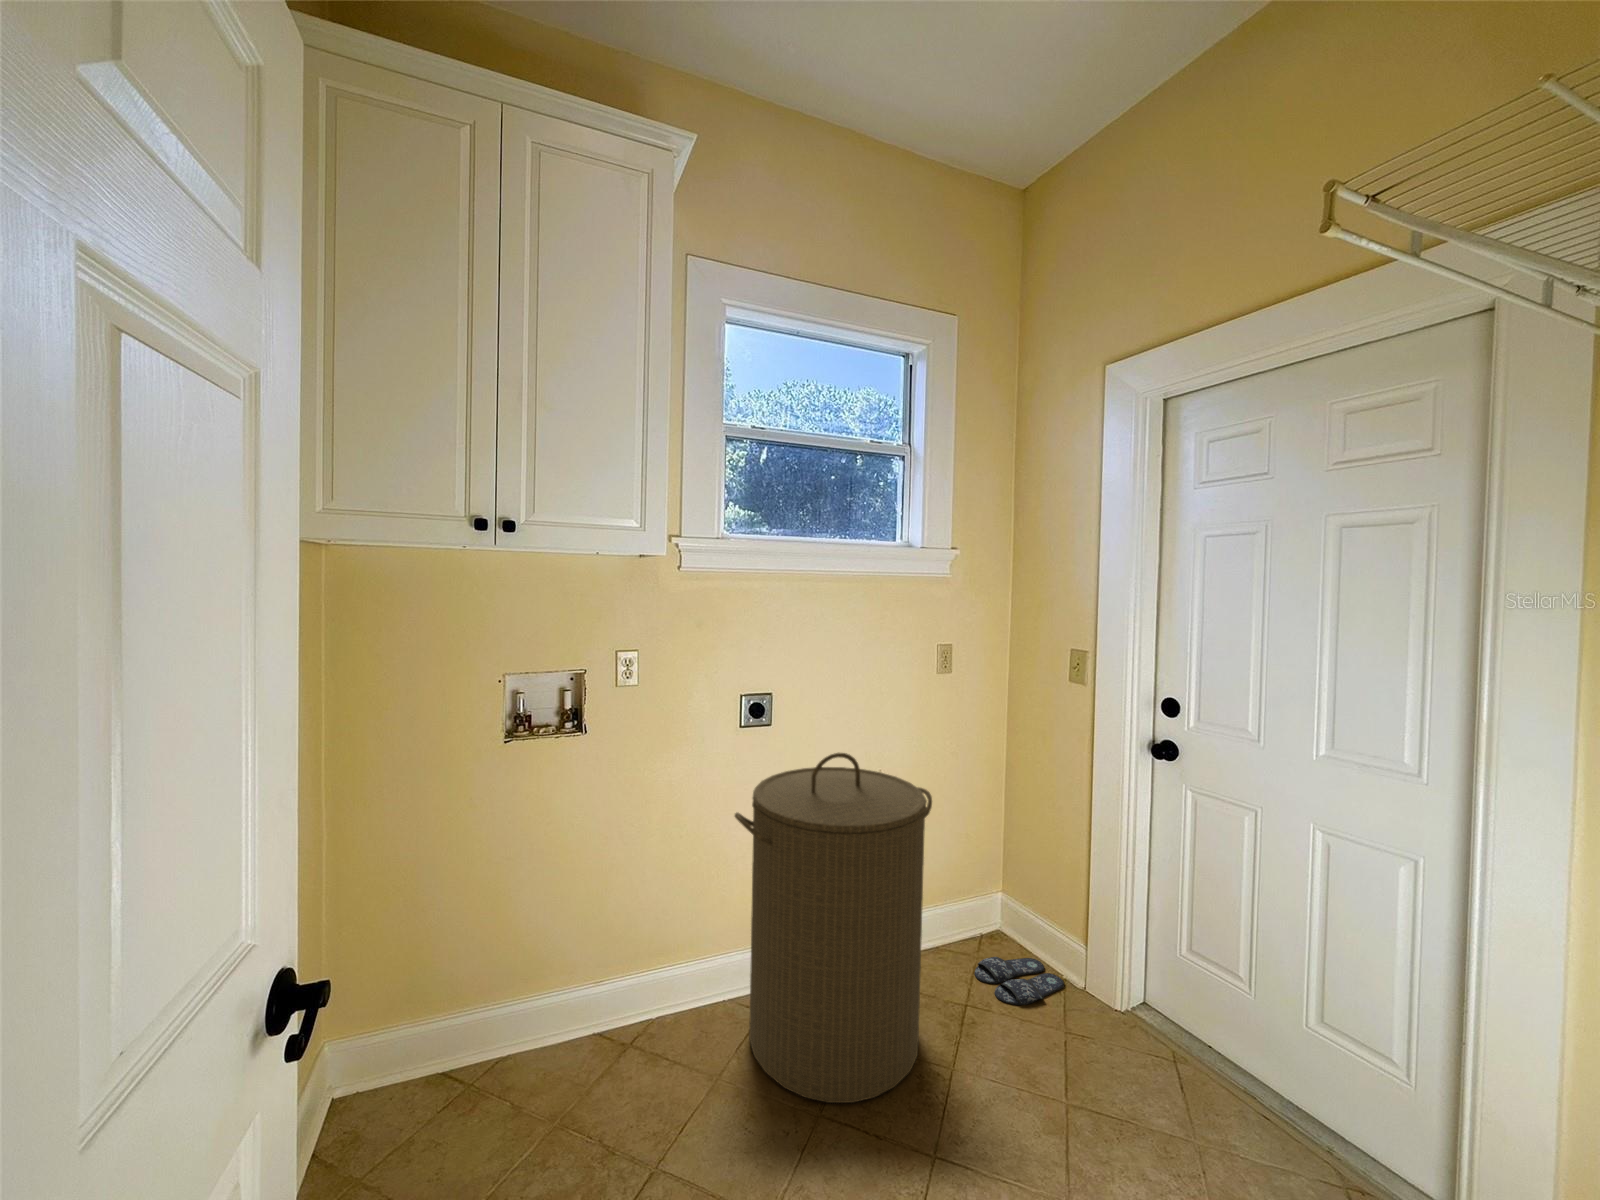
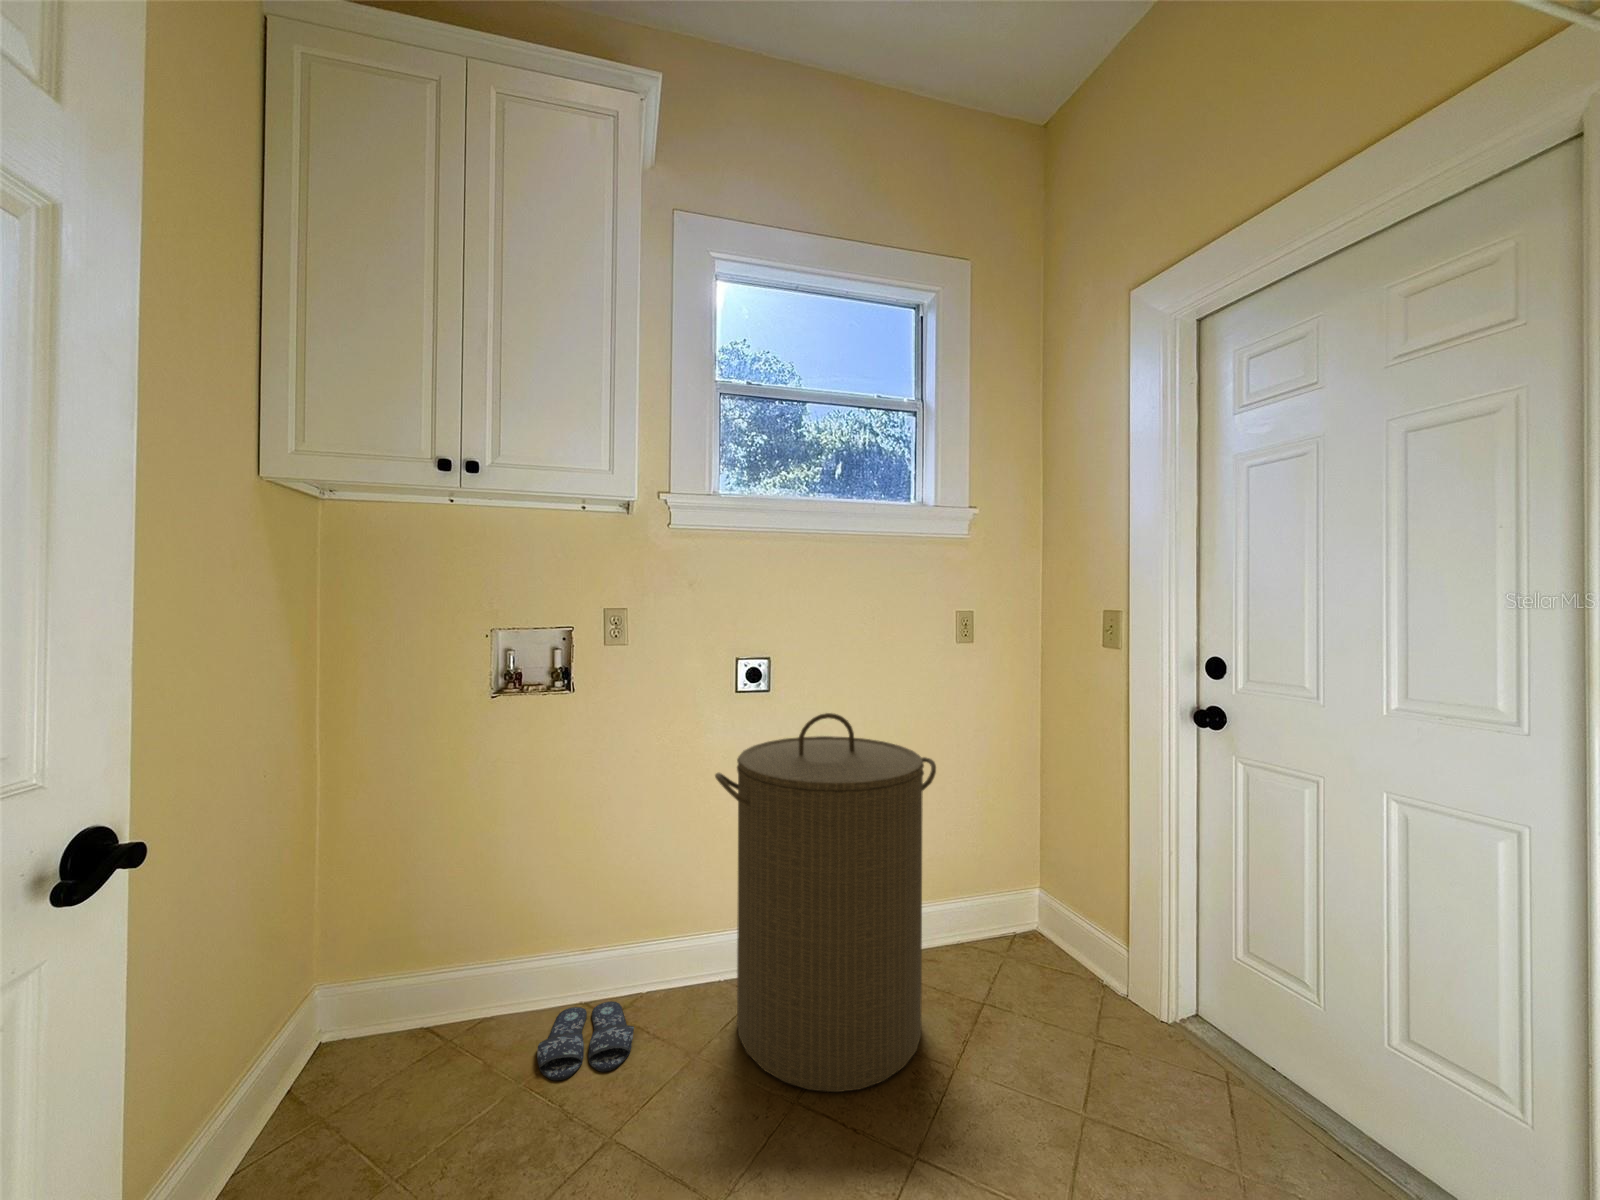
slippers: present [974,957,1064,1005] -> present [537,1001,634,1081]

